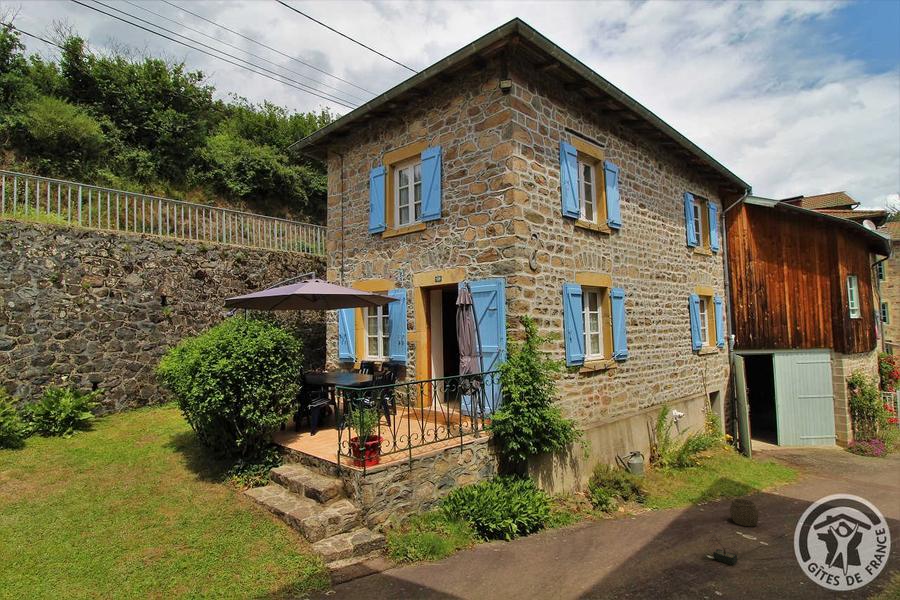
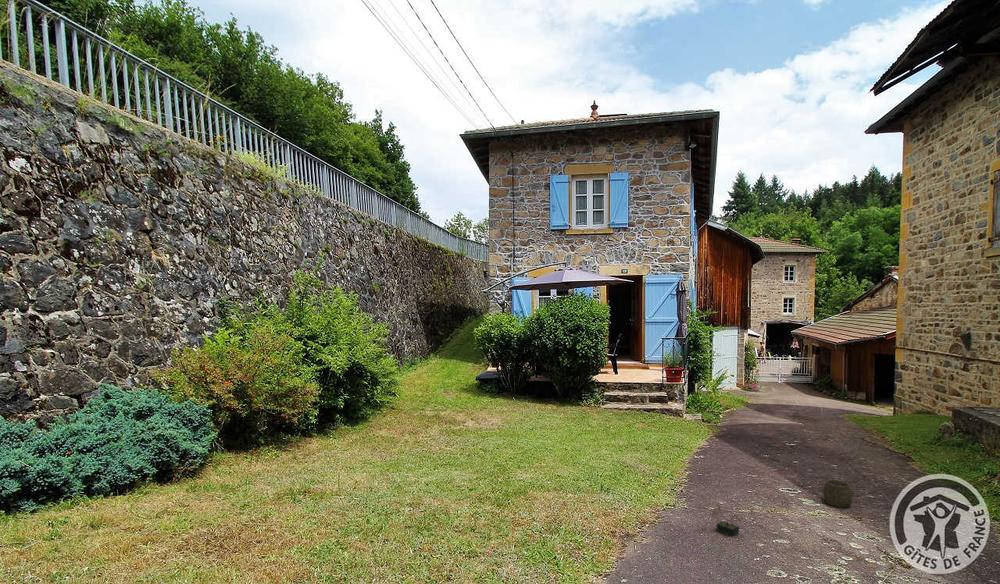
decorative plant: present [707,530,741,565] -> present [712,504,740,536]

